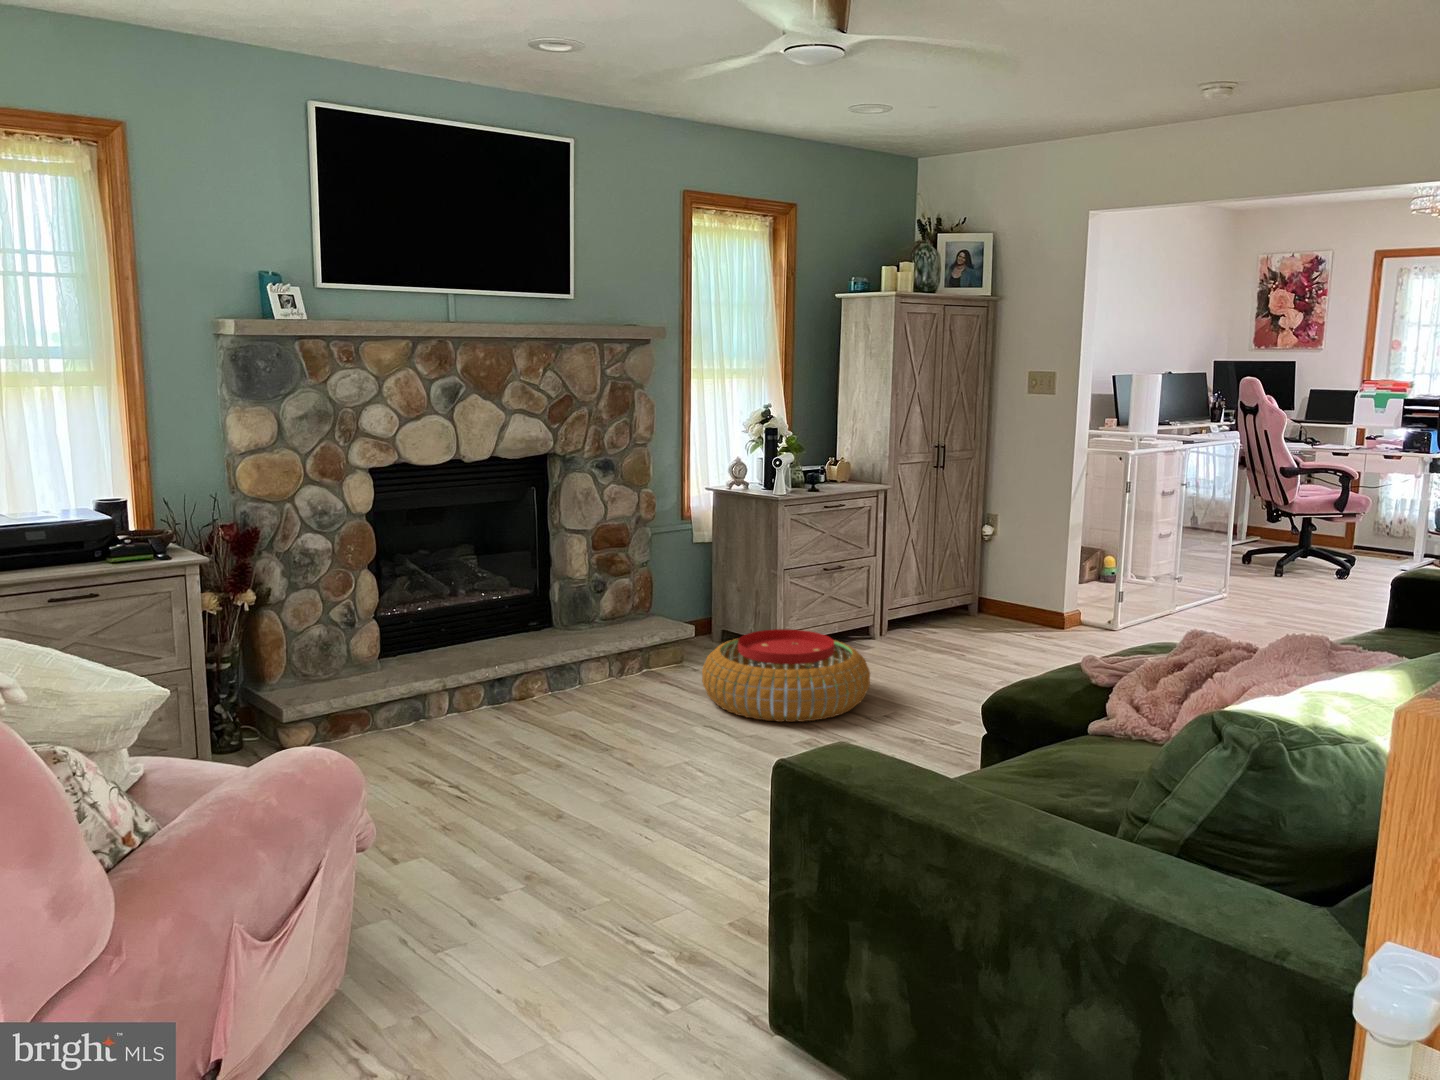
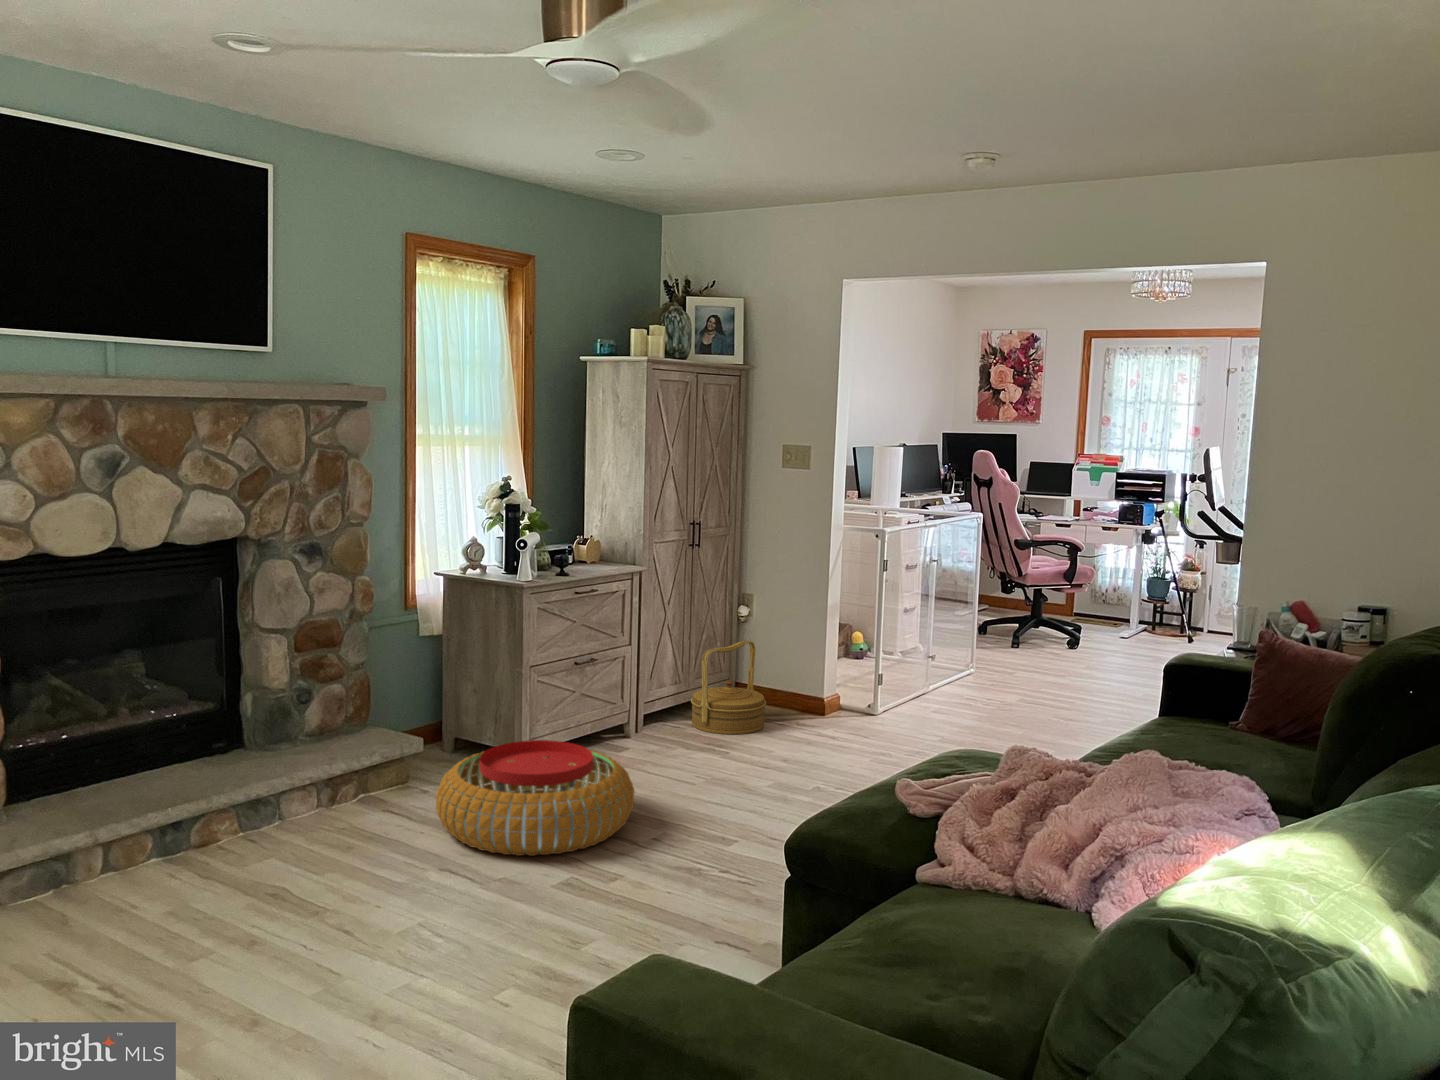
woven basket: none [934,555,1005,640] -> present [691,640,766,735]

